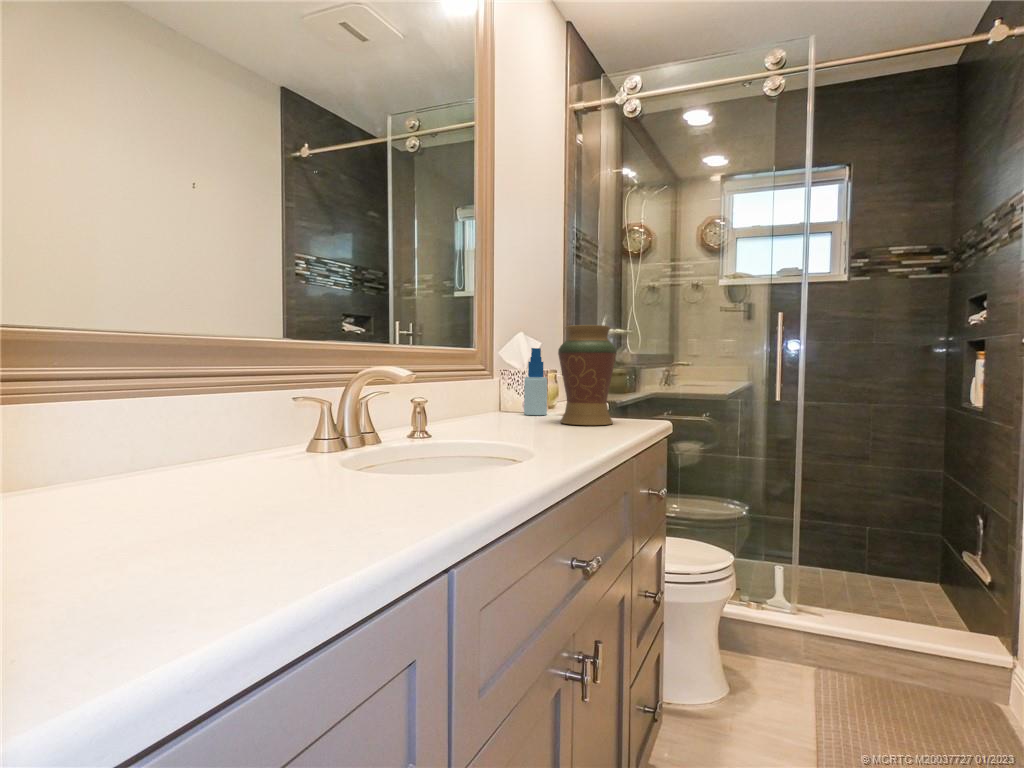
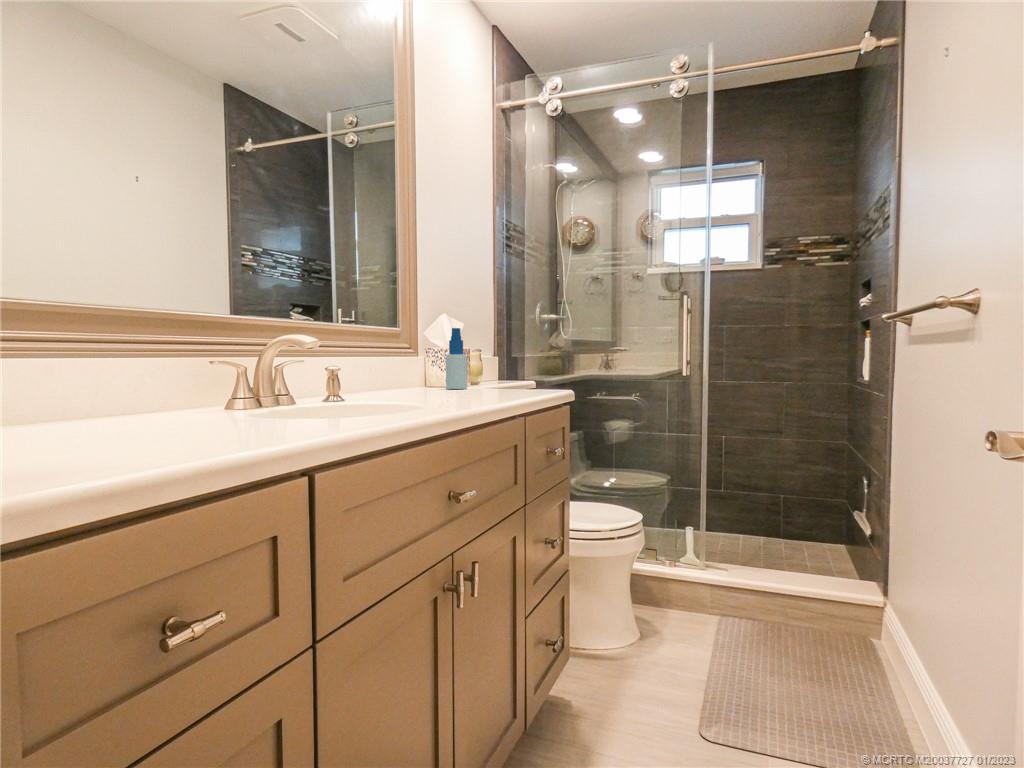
decorative vase: present [558,325,617,425] -> none [469,304,521,393]

